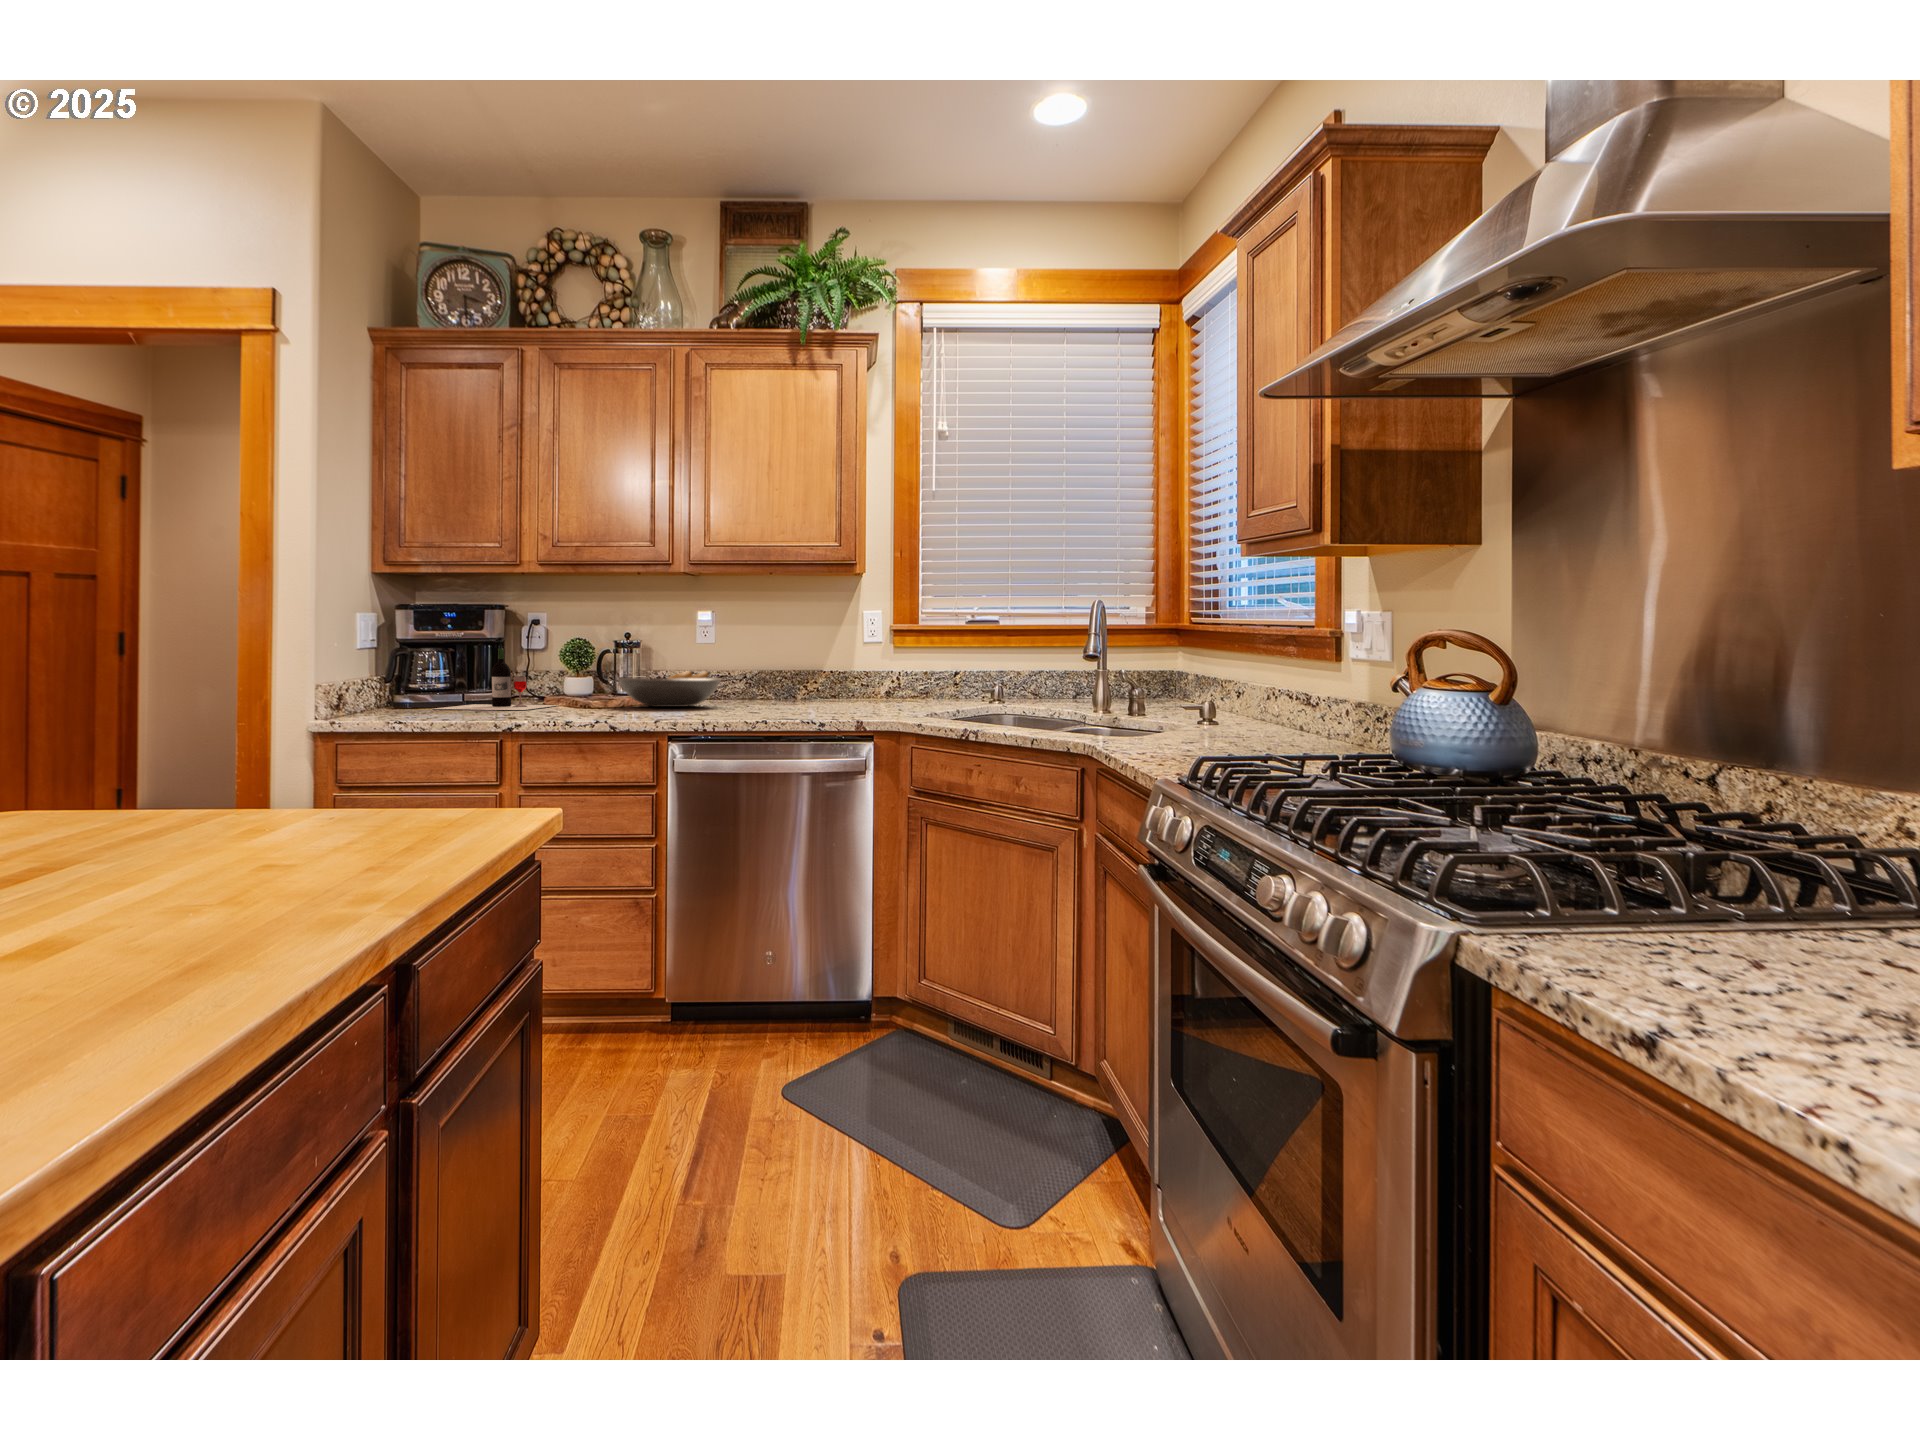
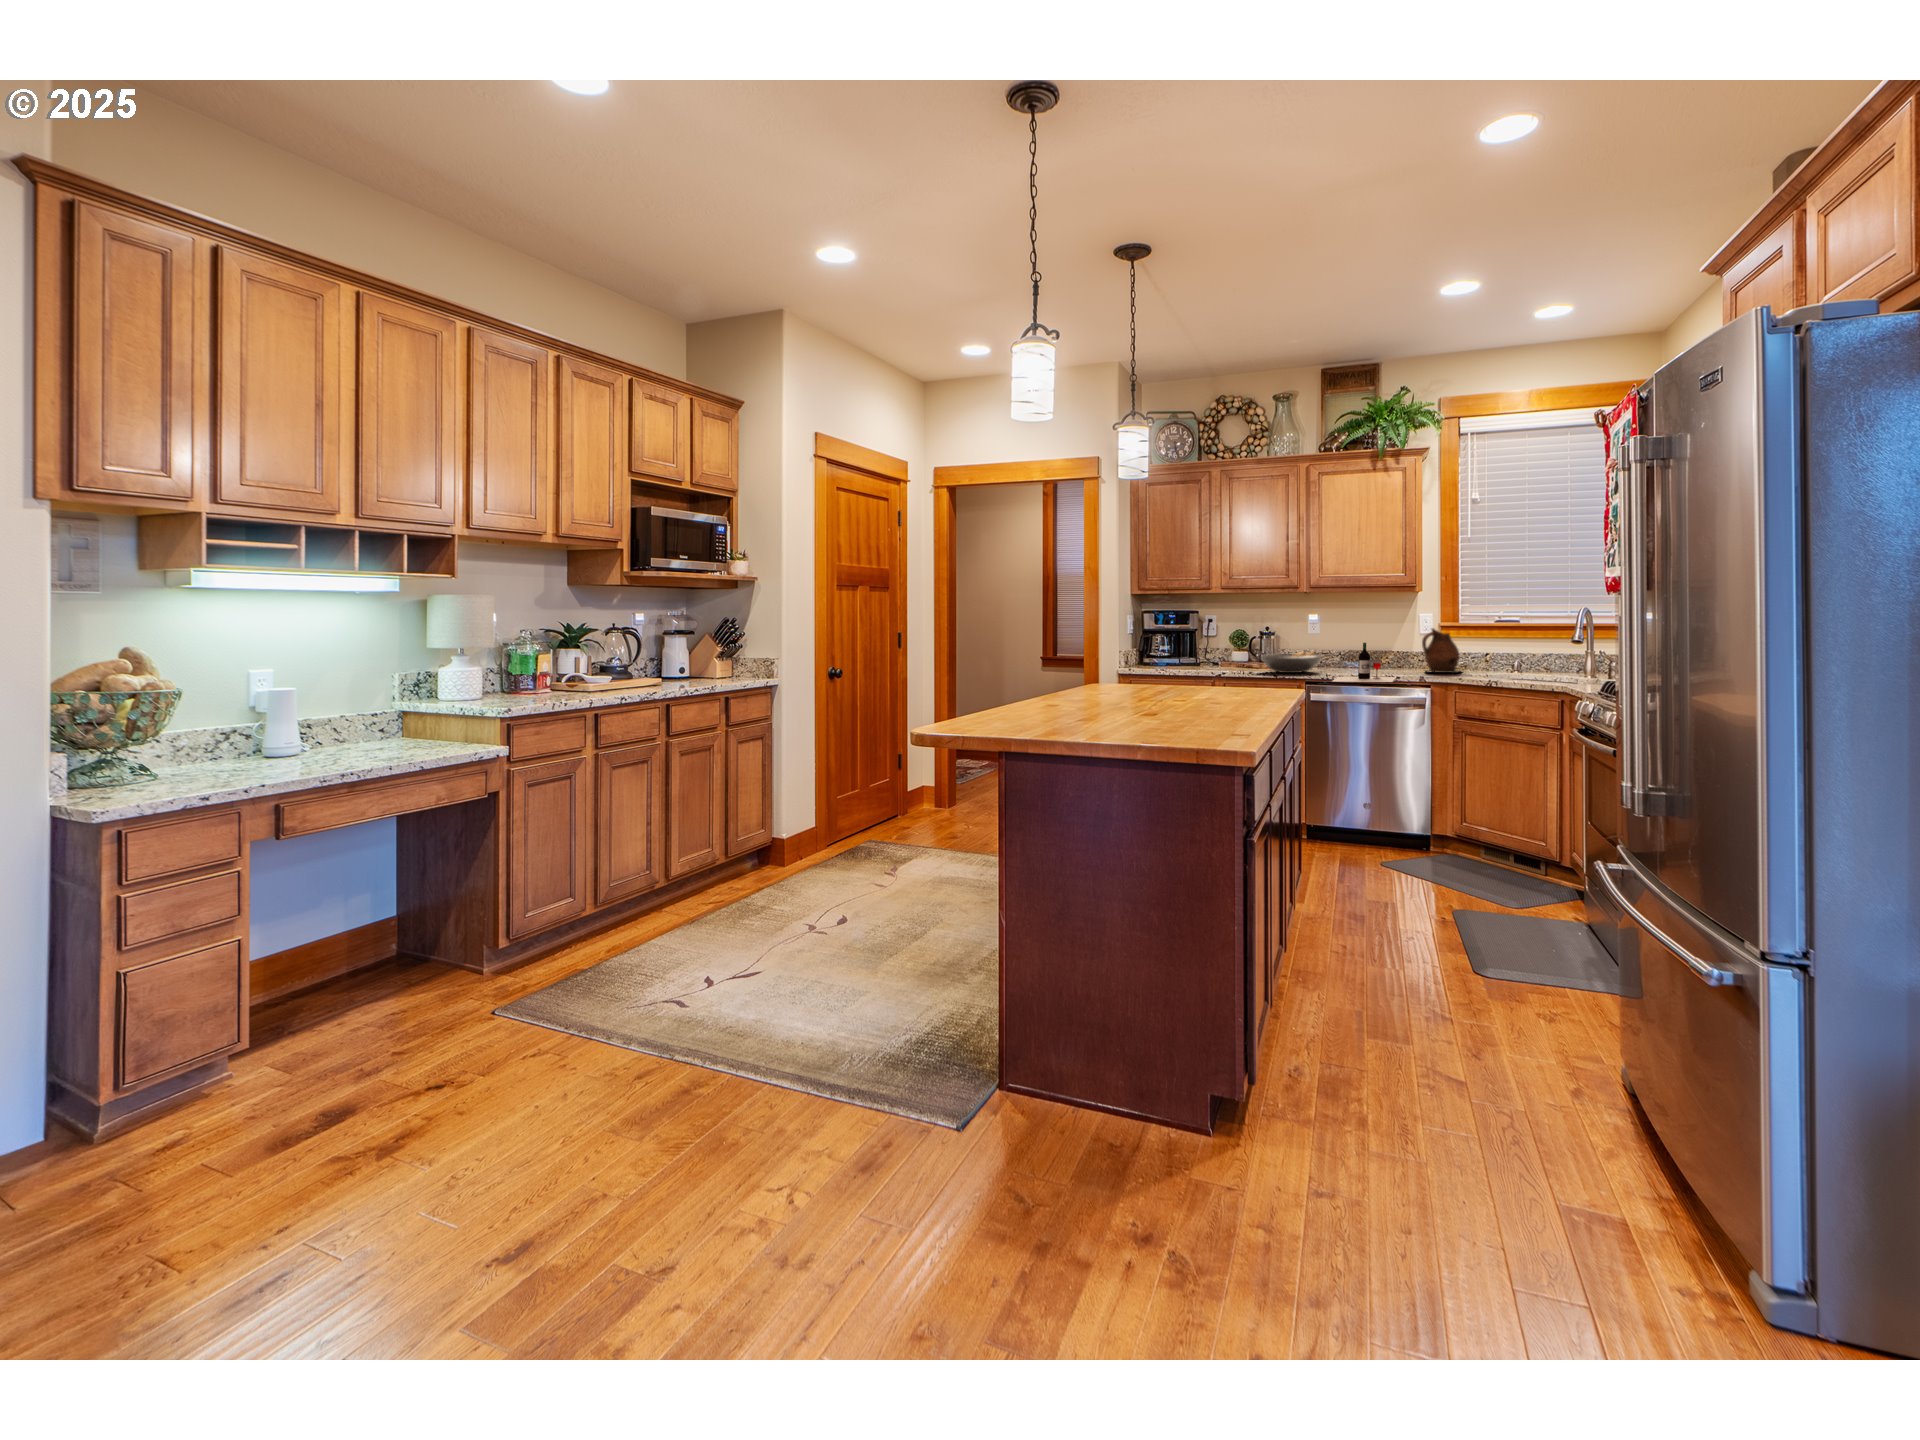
ceramic pitcher: none [873,638,934,710] -> present [1422,628,1460,673]
wine bottle: present [435,649,556,710] -> present [1332,643,1396,682]

